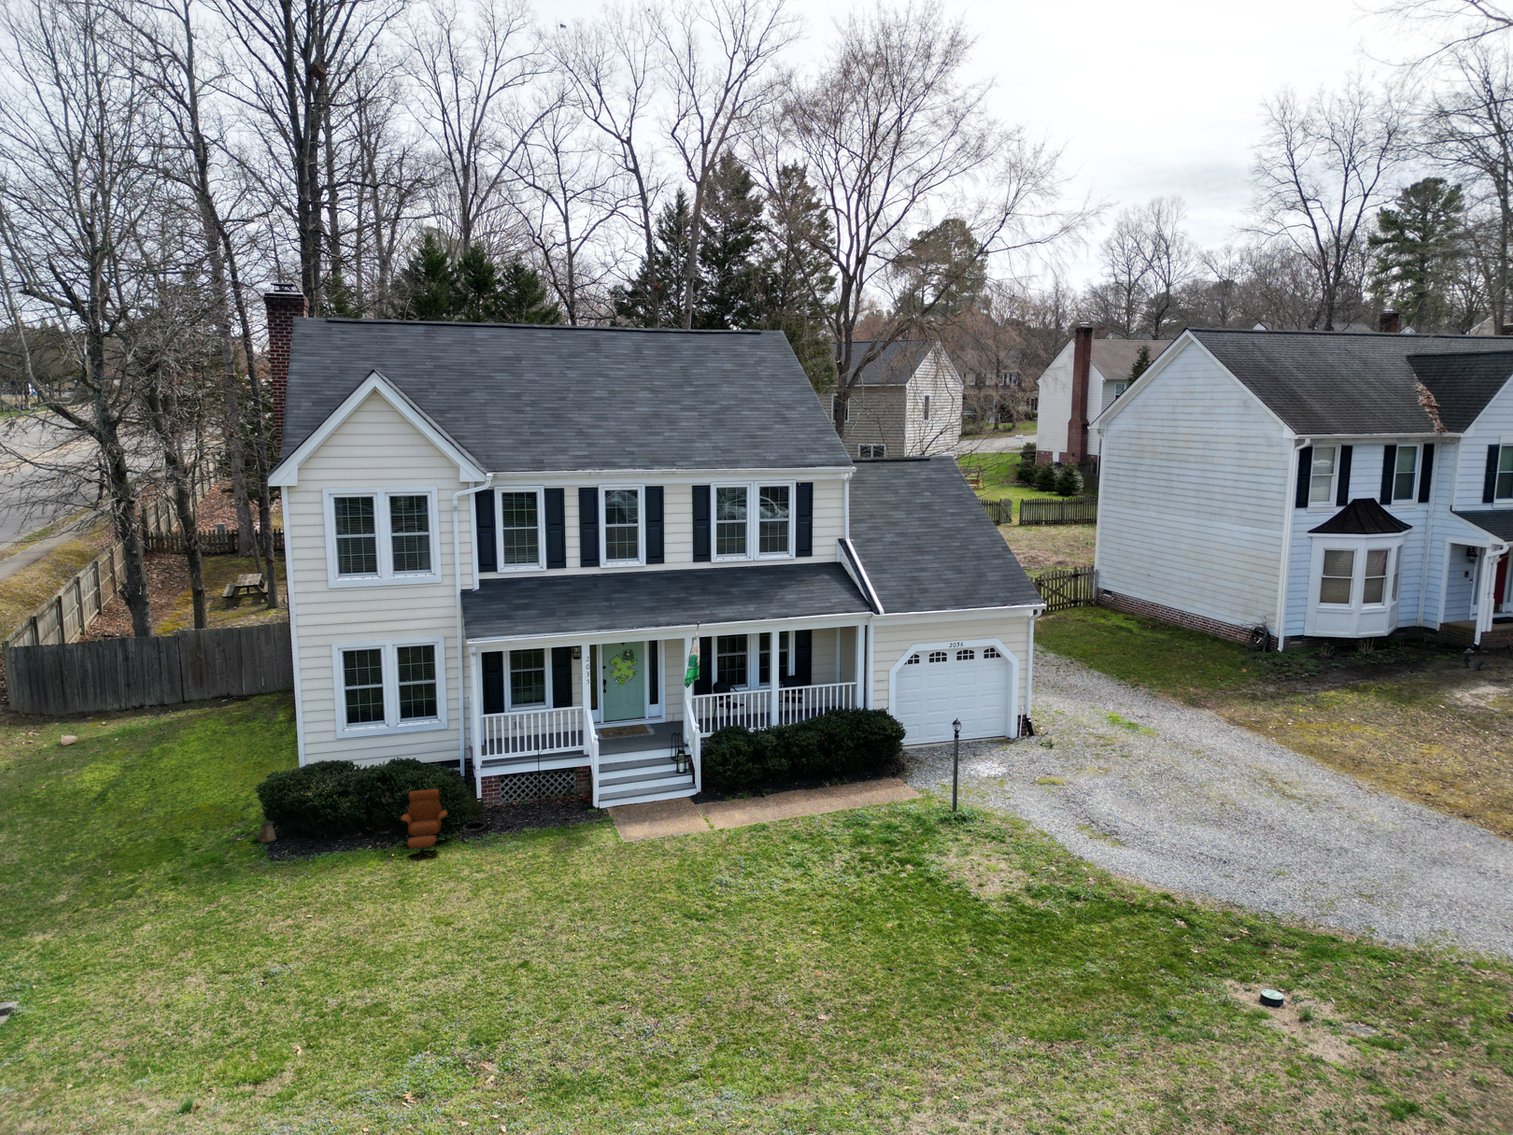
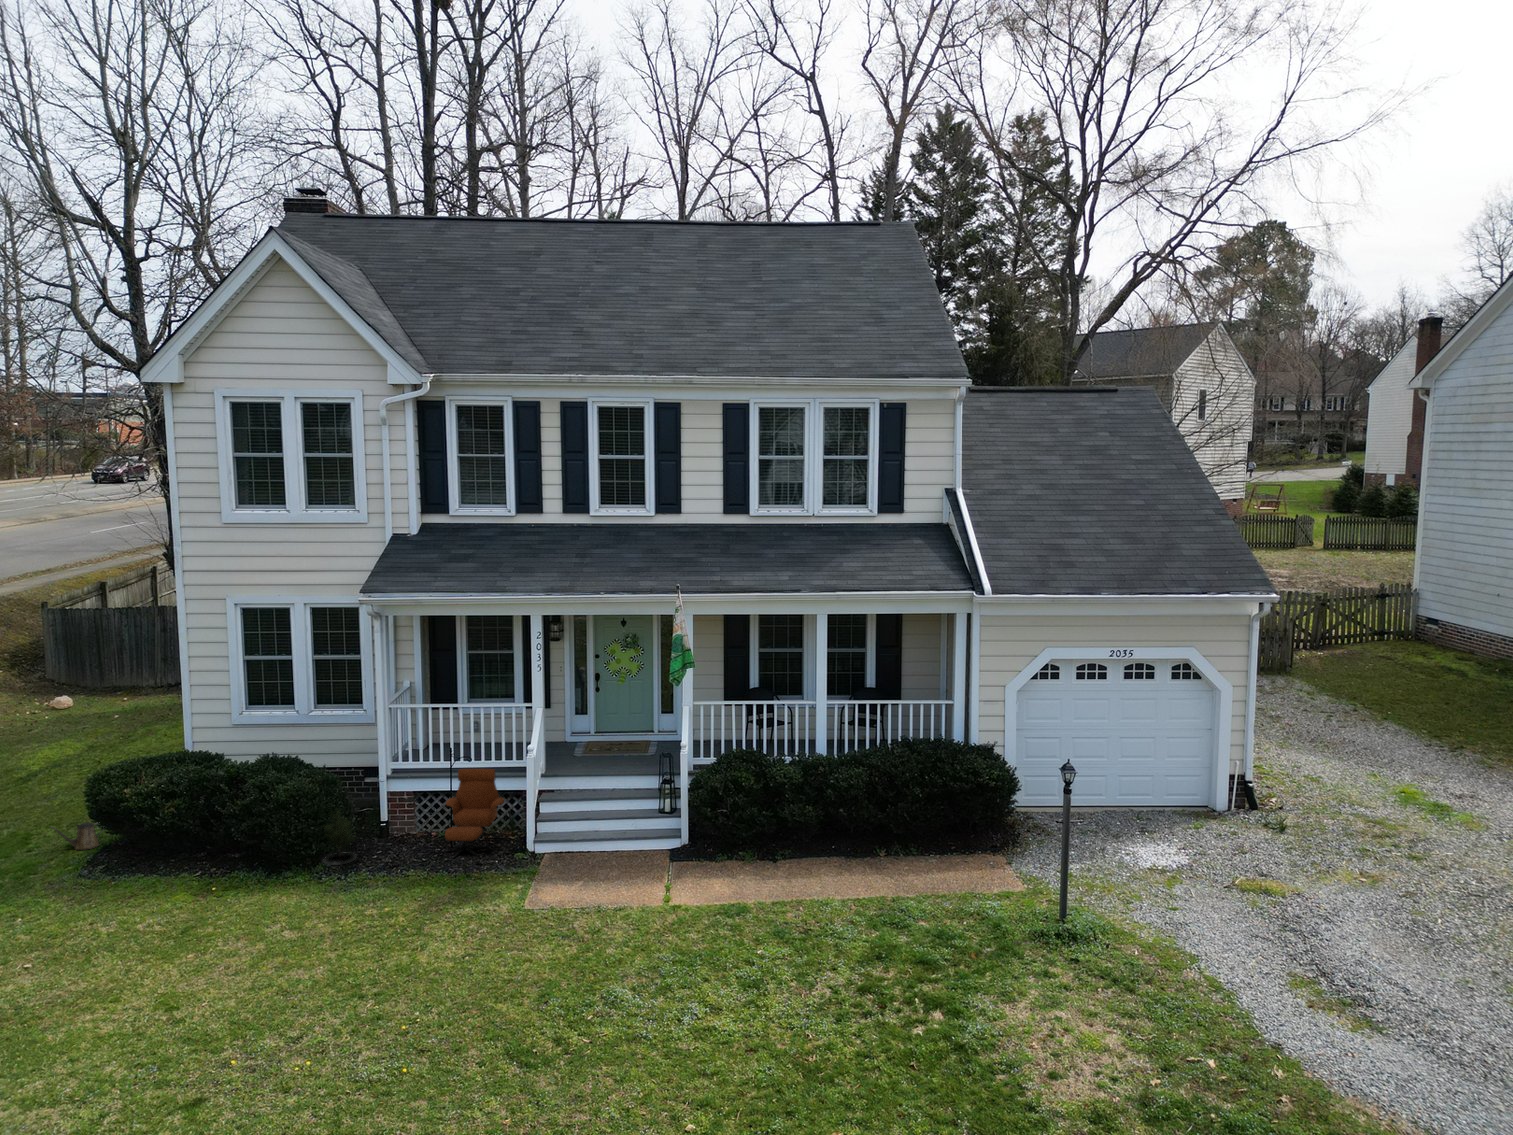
lounge chair: present [401,789,447,860] -> present [445,769,504,857]

